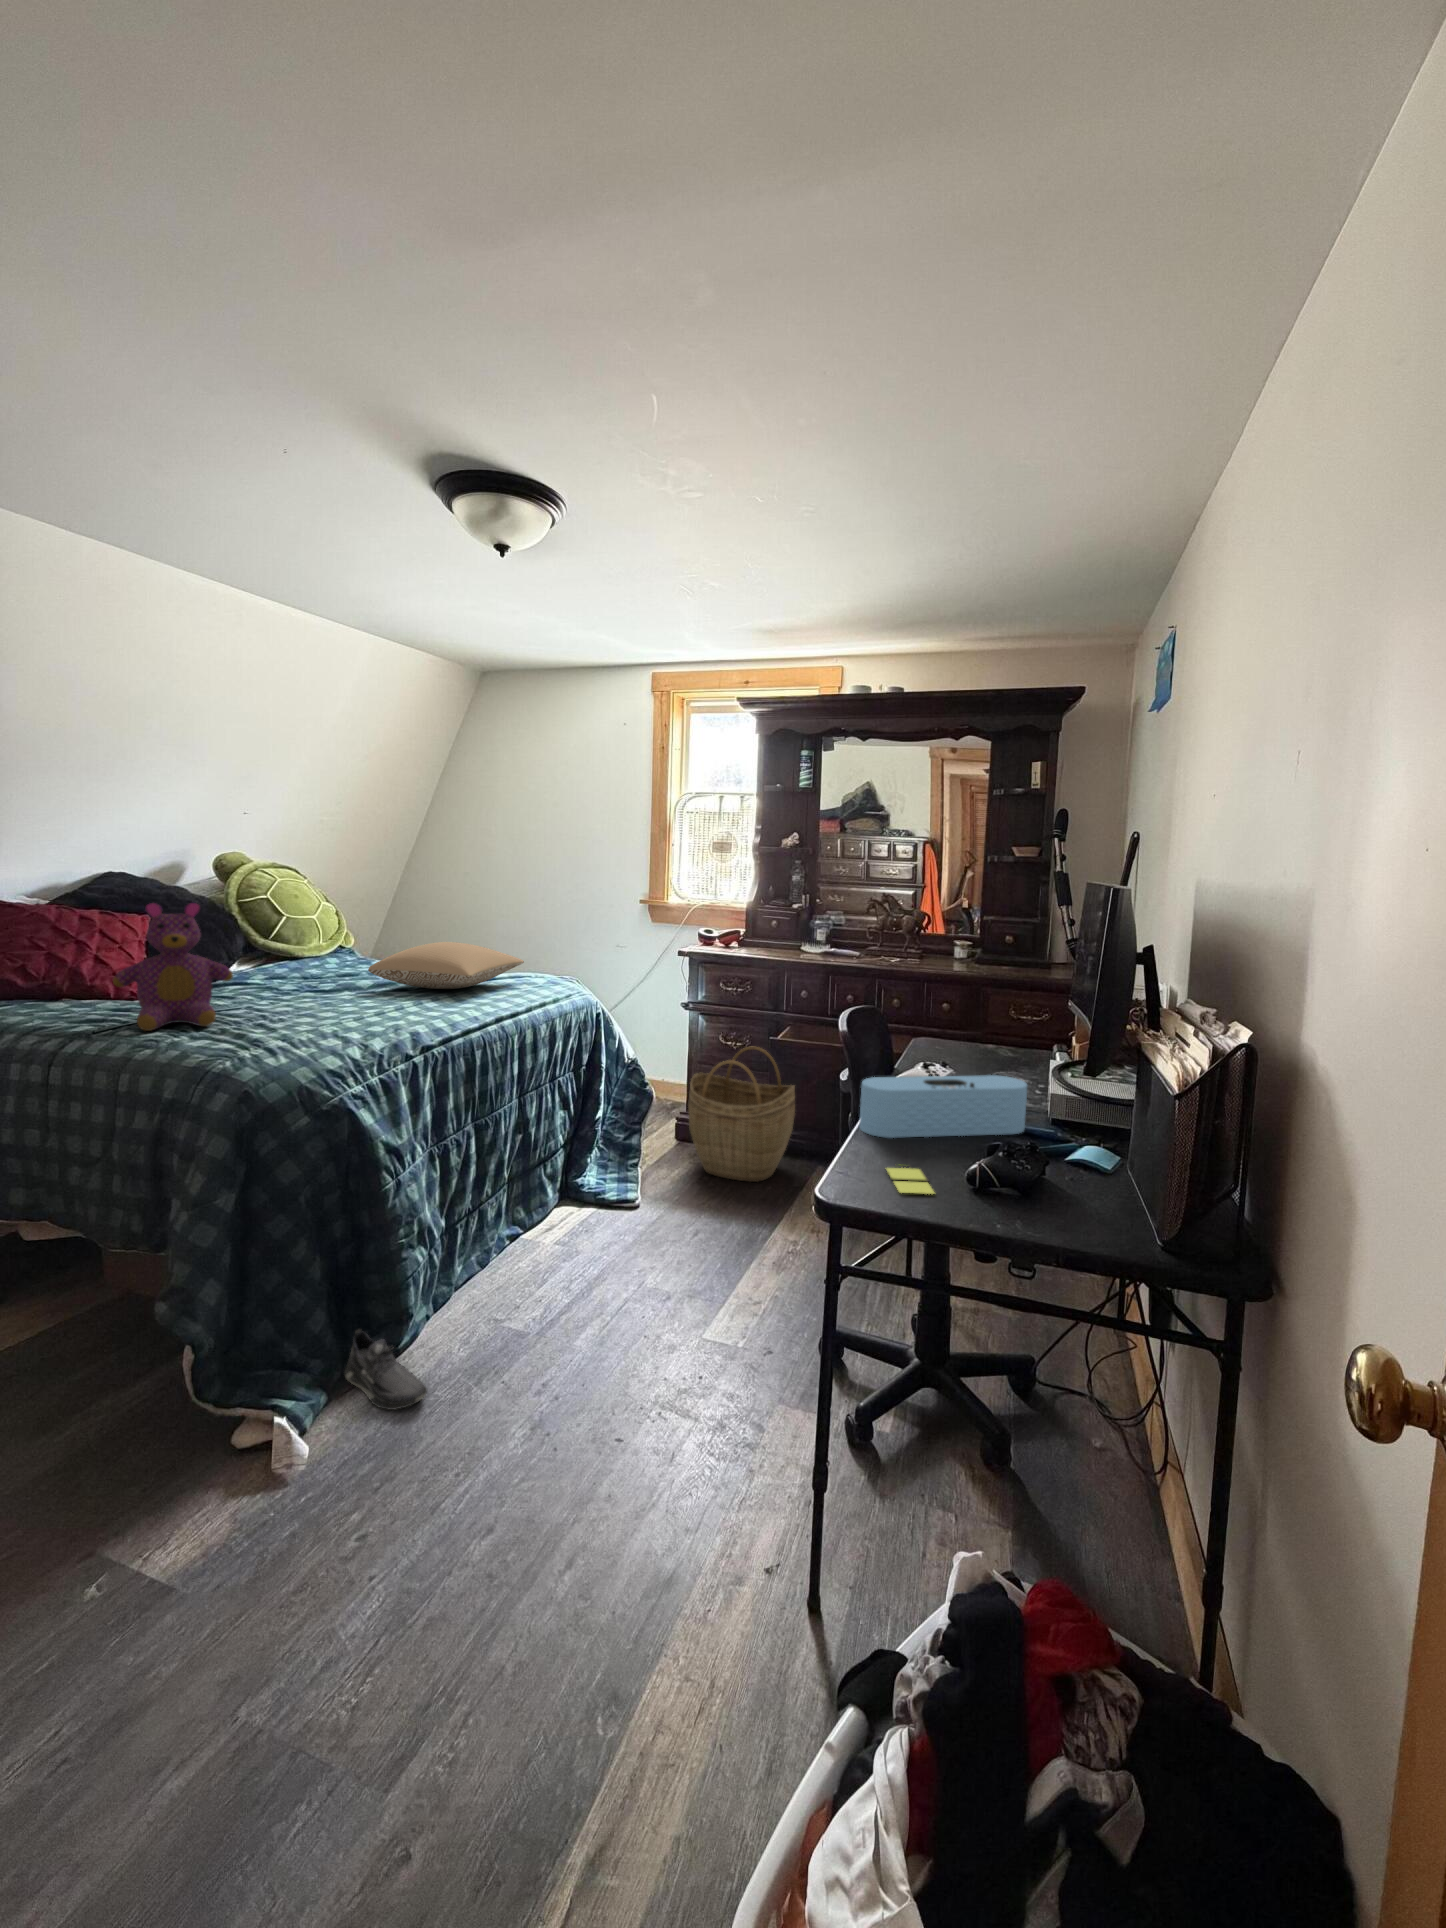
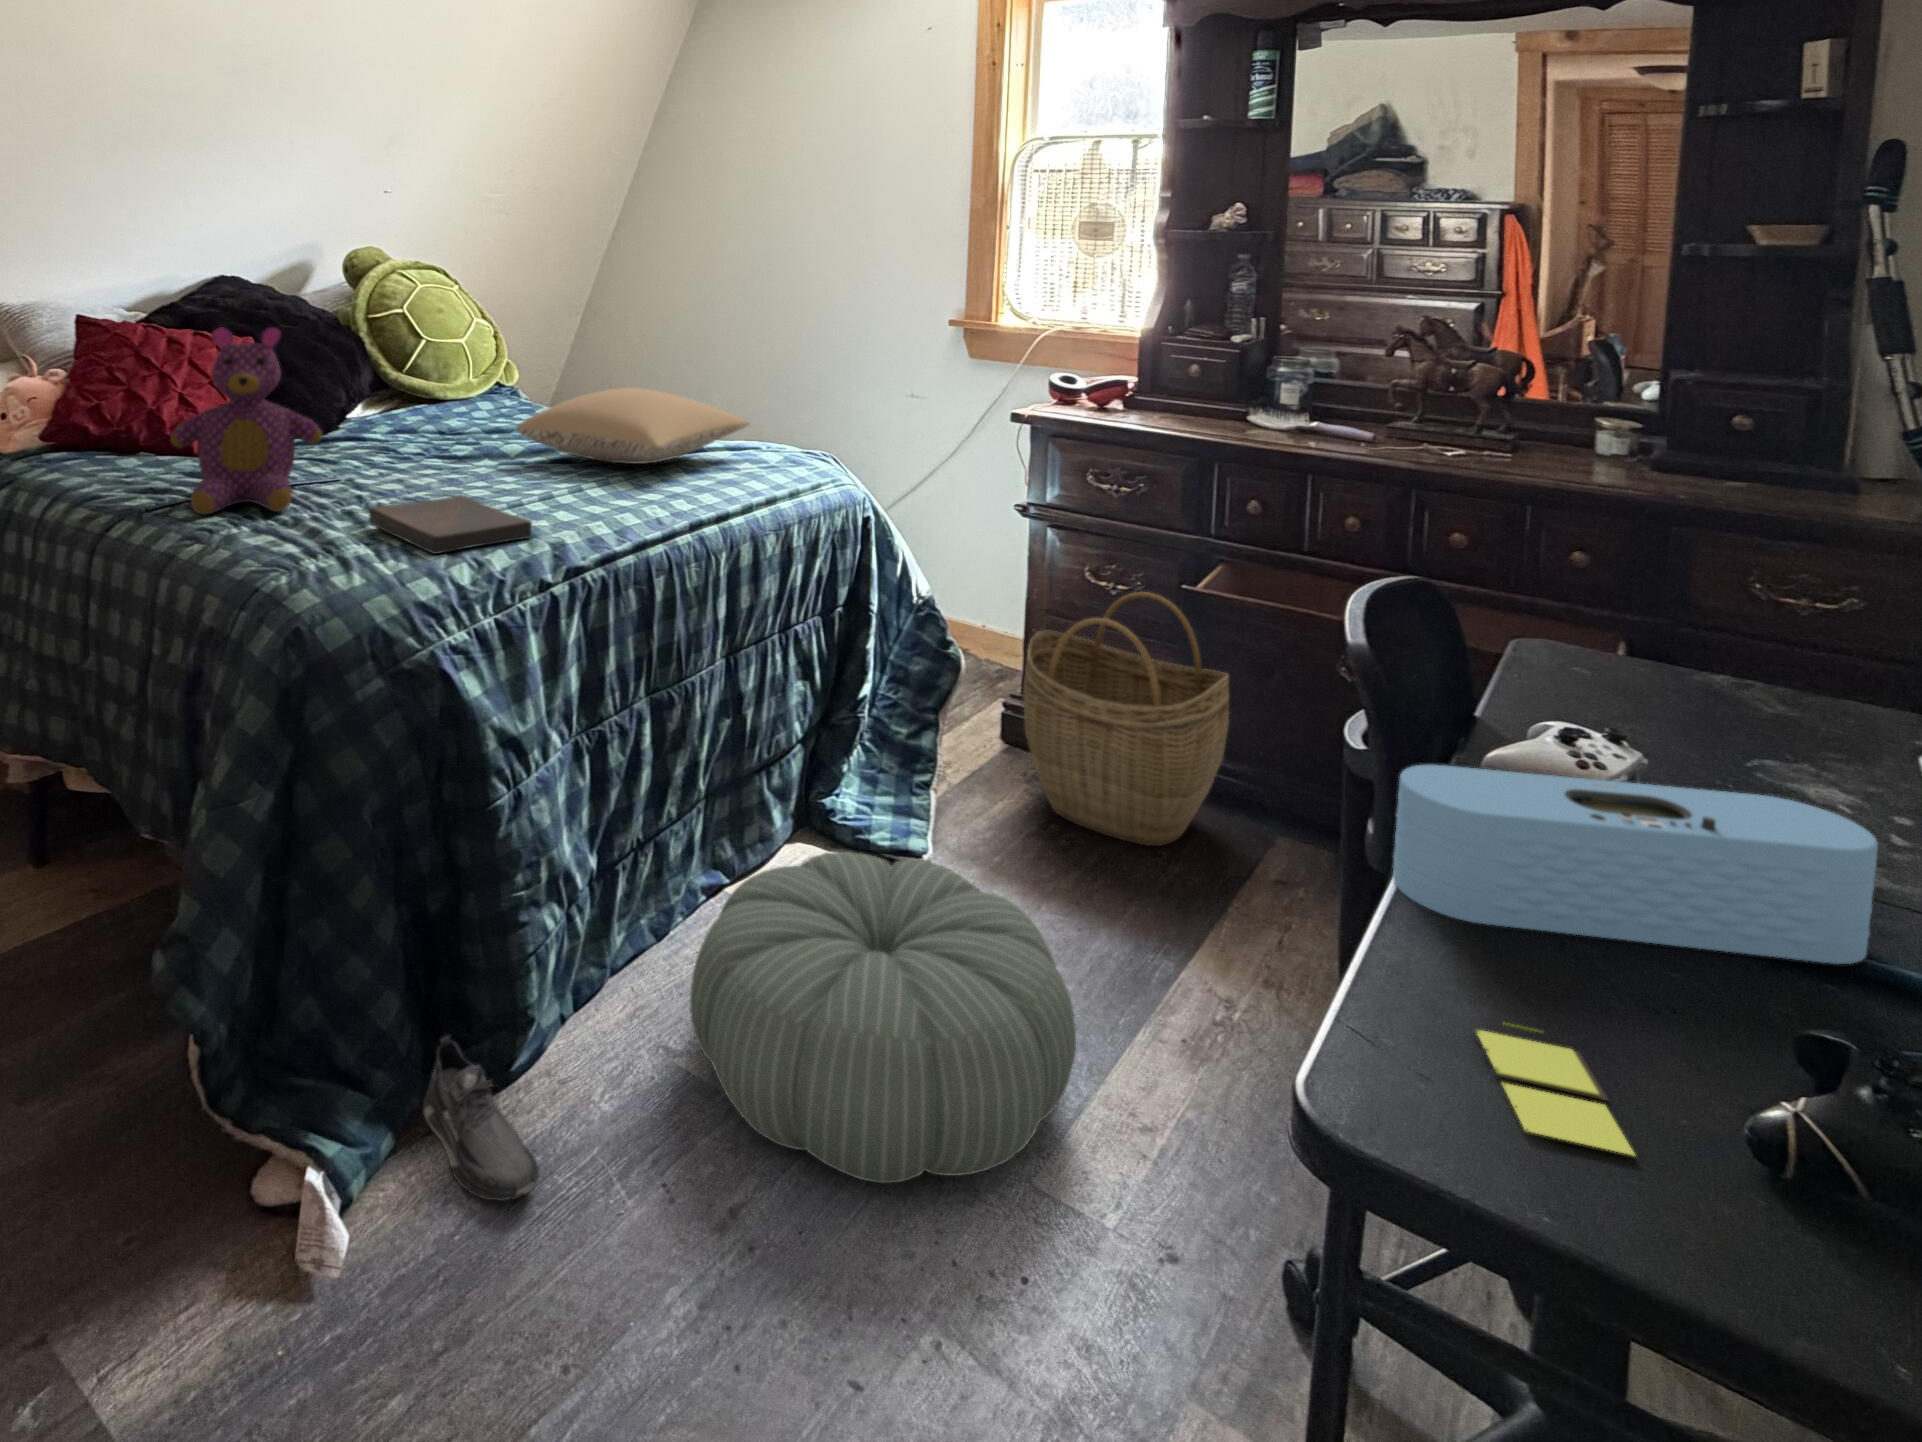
book: none [280,1009,397,1042] -> present [369,495,532,554]
pouf: none [510,1194,722,1355] -> present [690,852,1076,1183]

